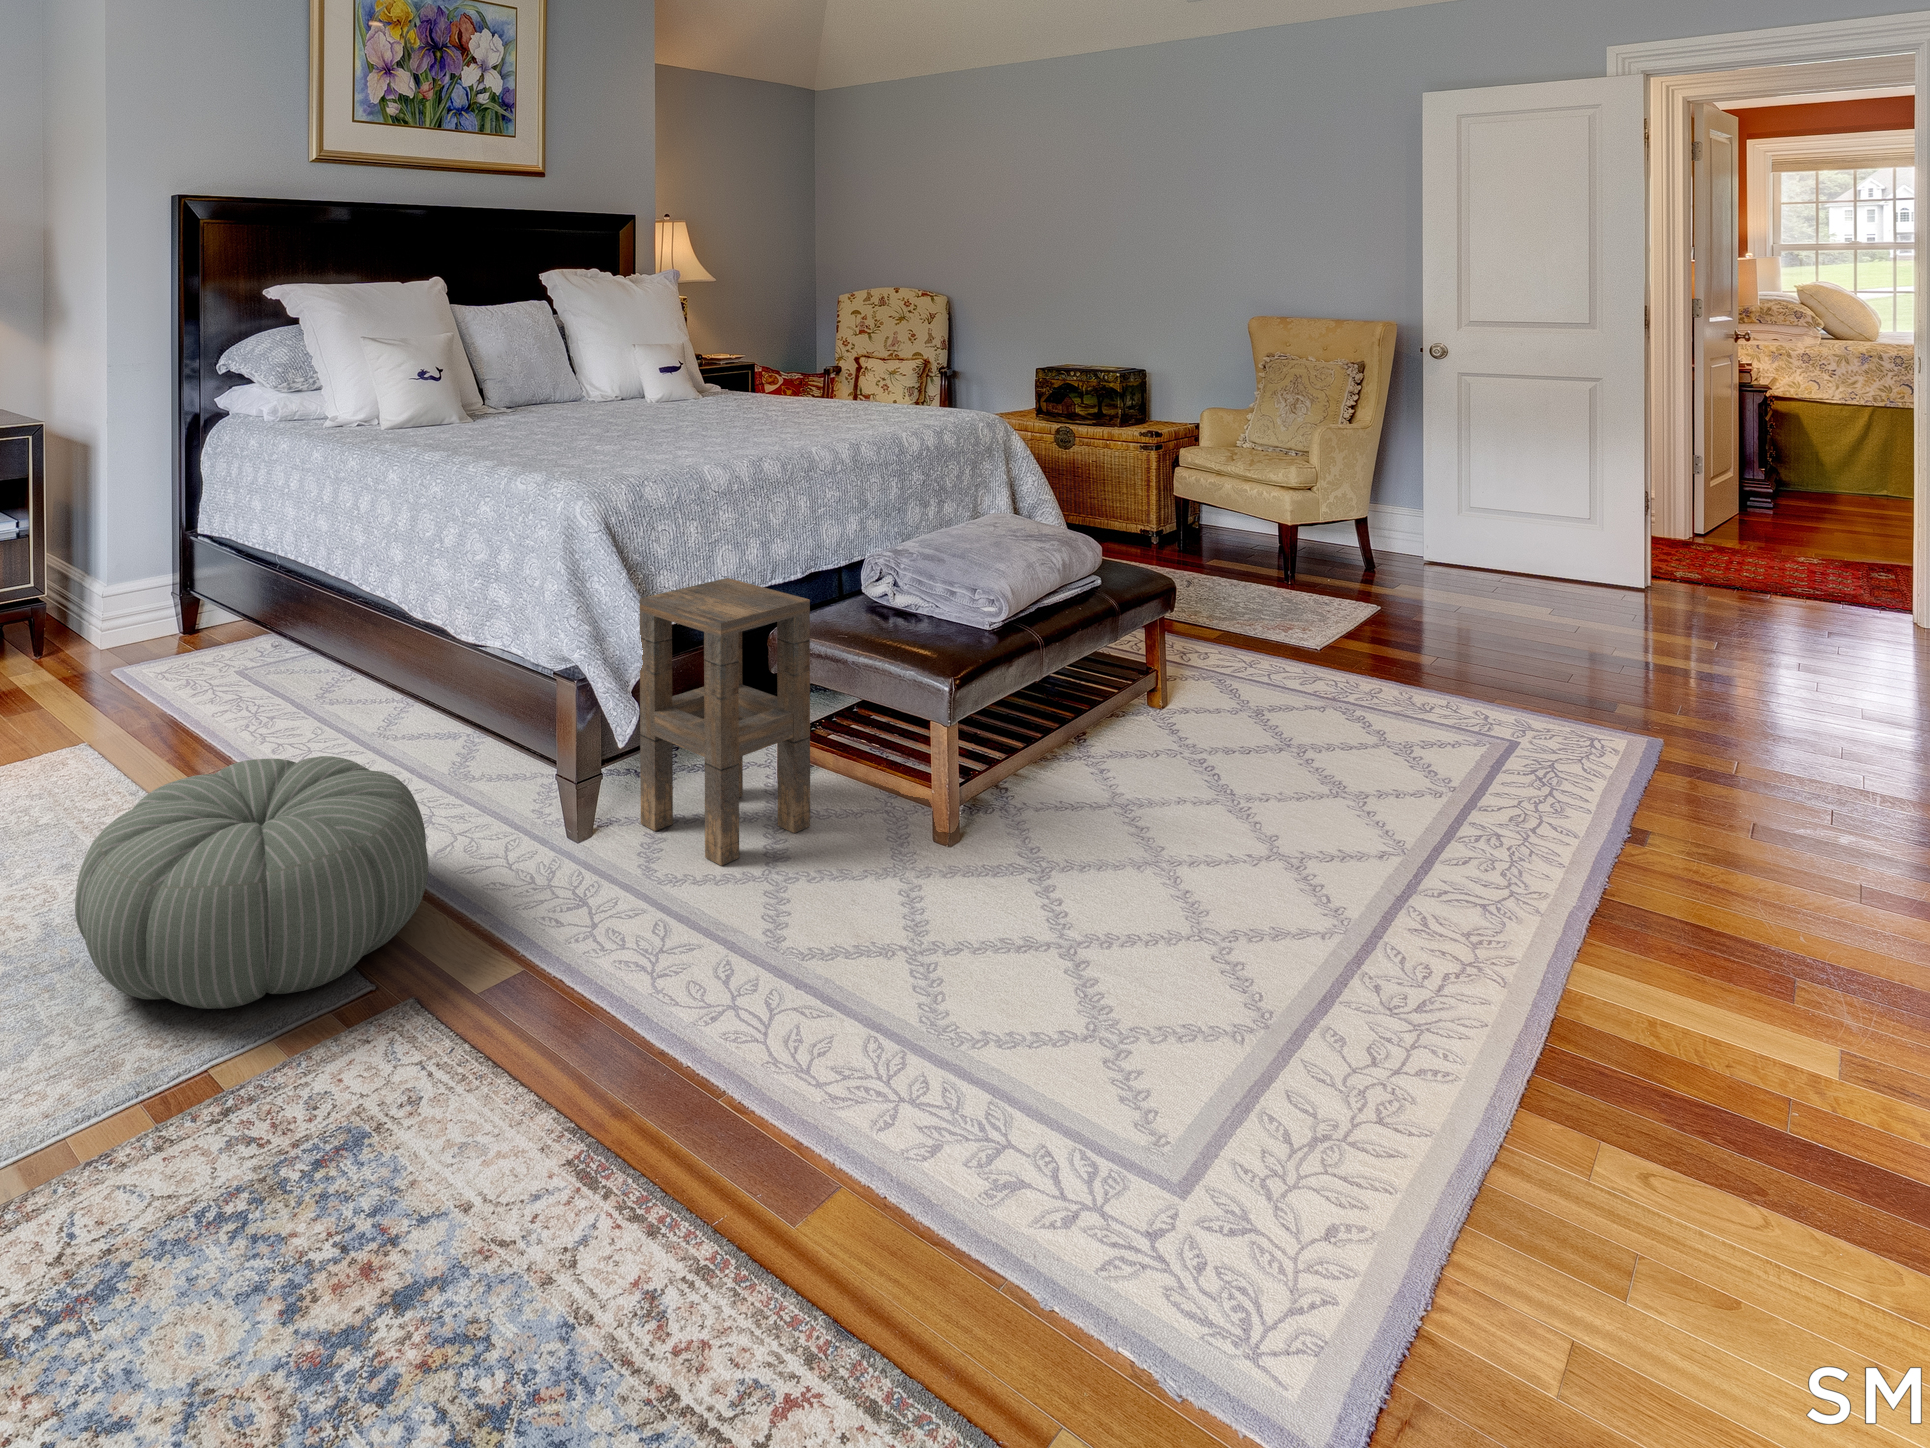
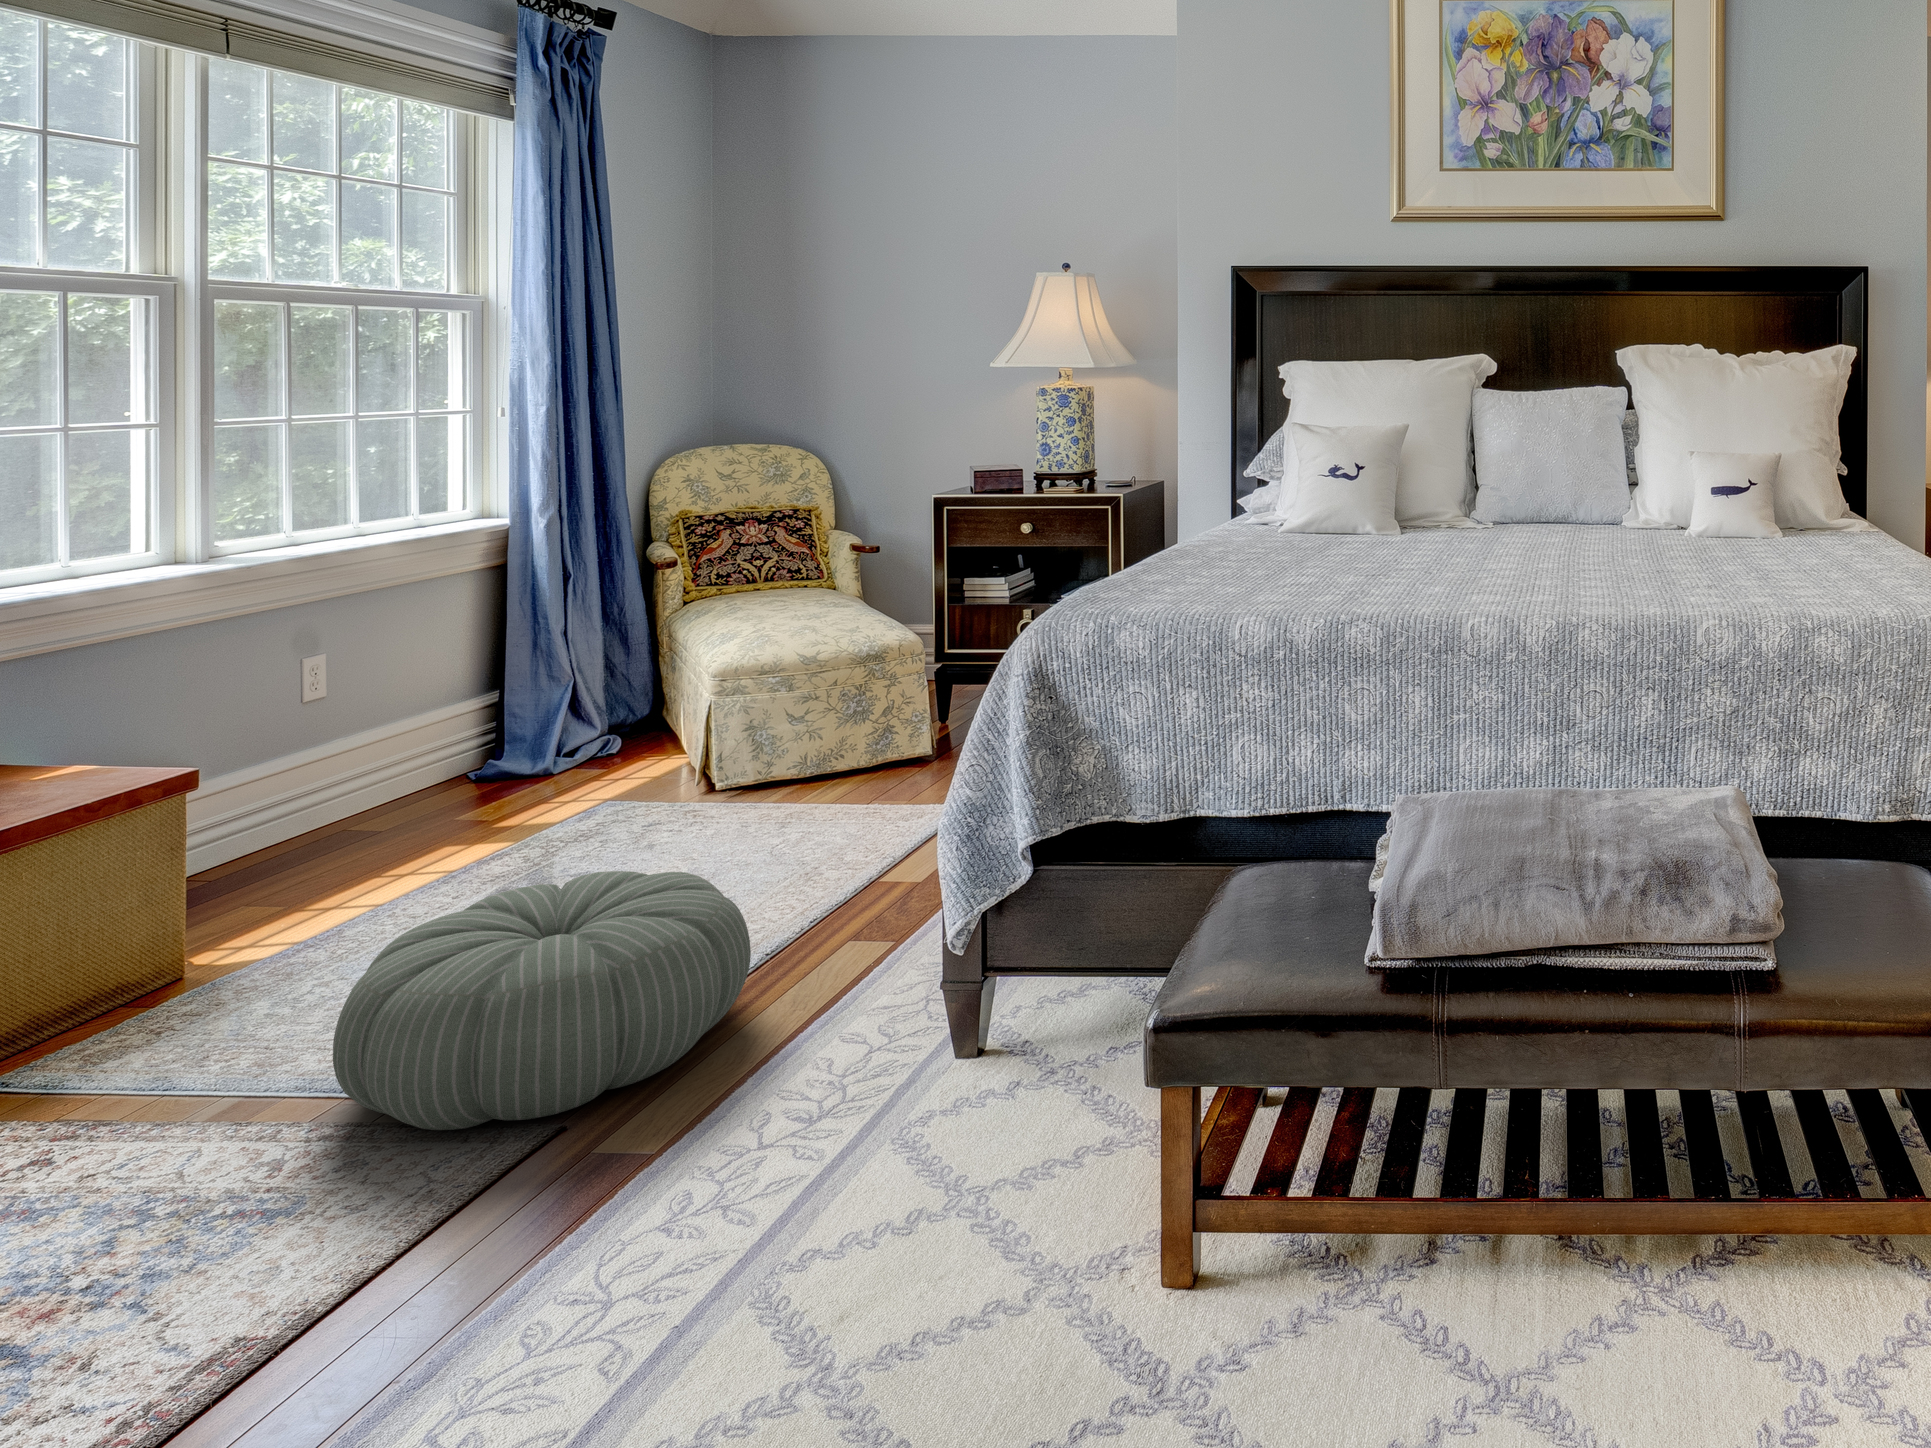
side table: present [639,578,810,866] -> none [845,813,1098,1236]

